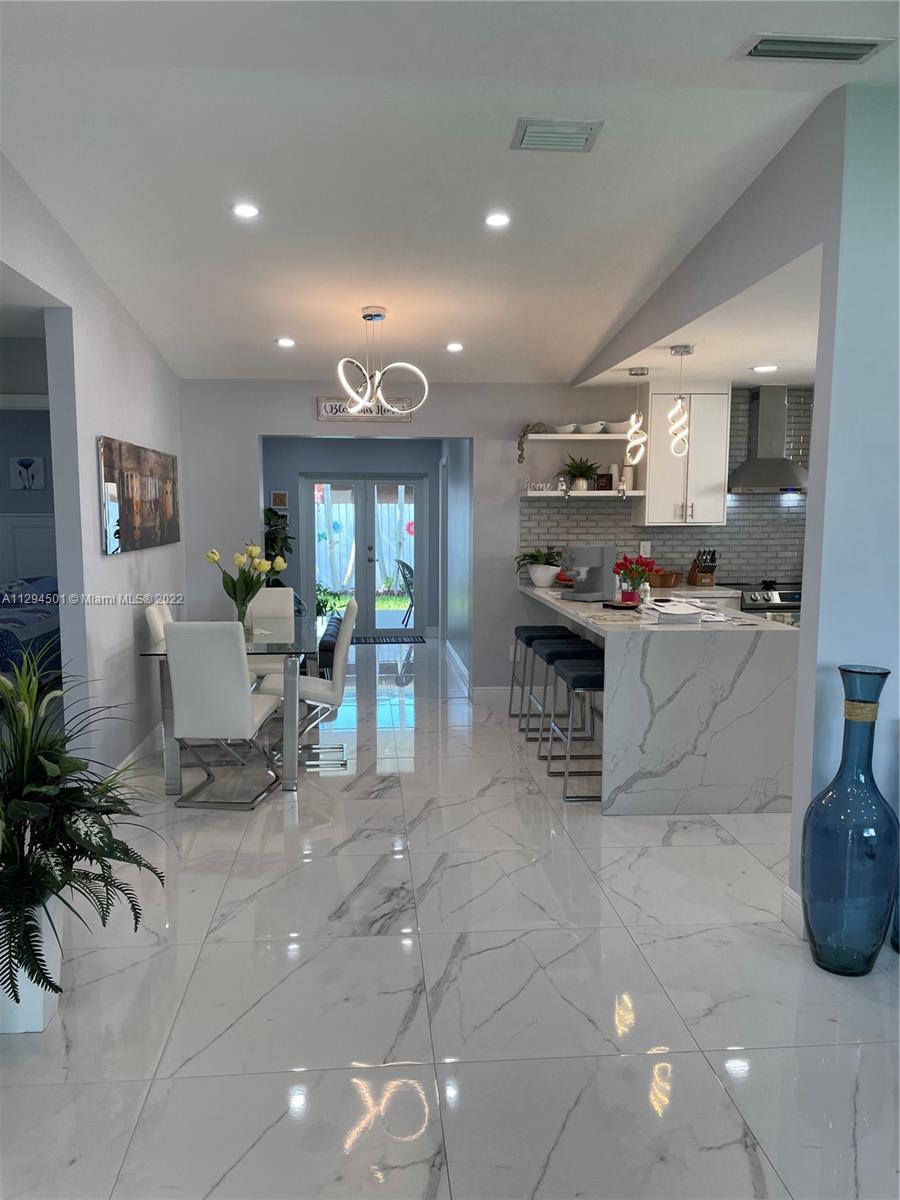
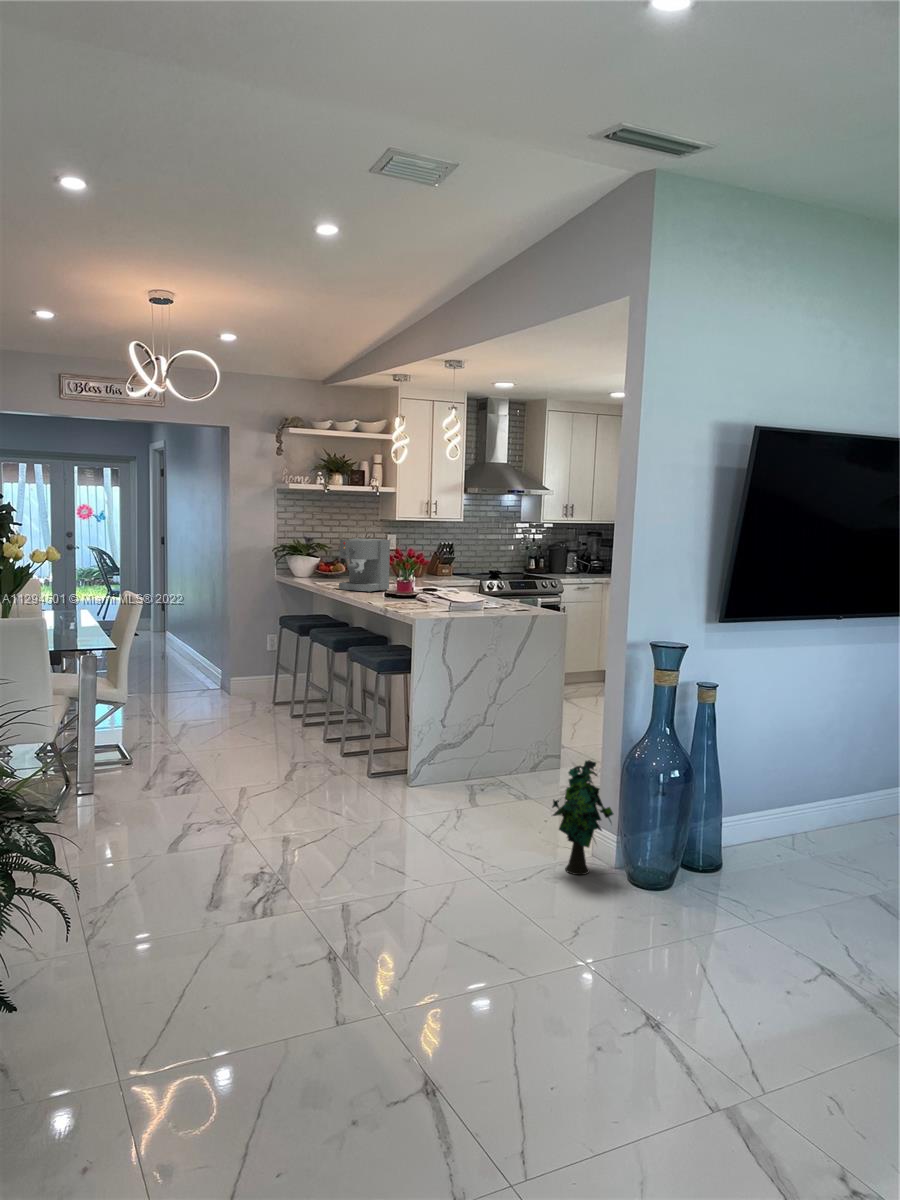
decorative plant: none [720,805,795,945] -> present [552,761,614,875]

